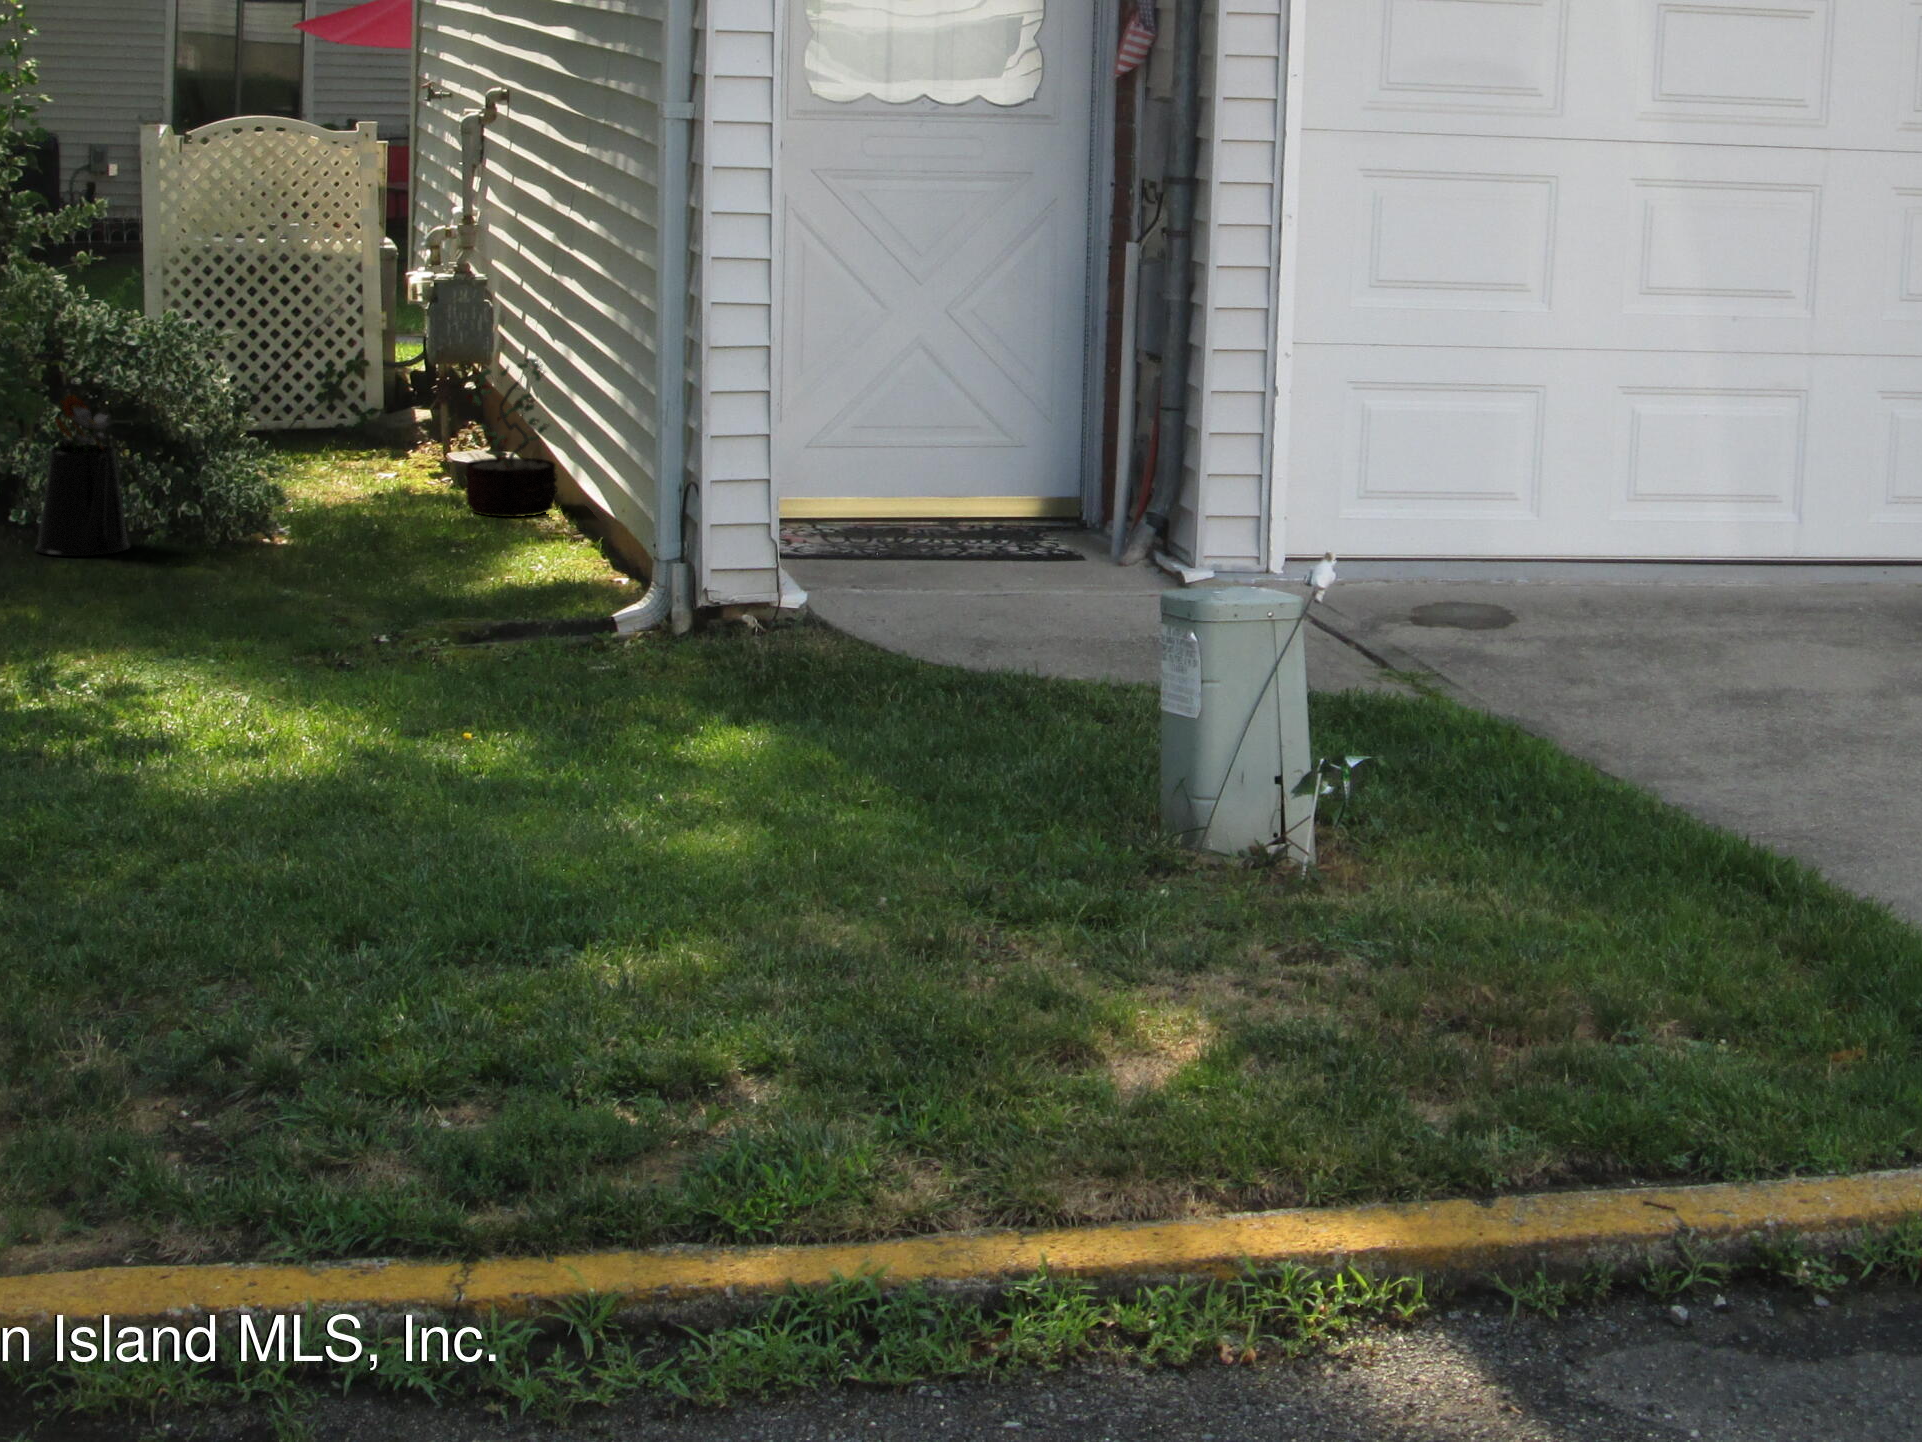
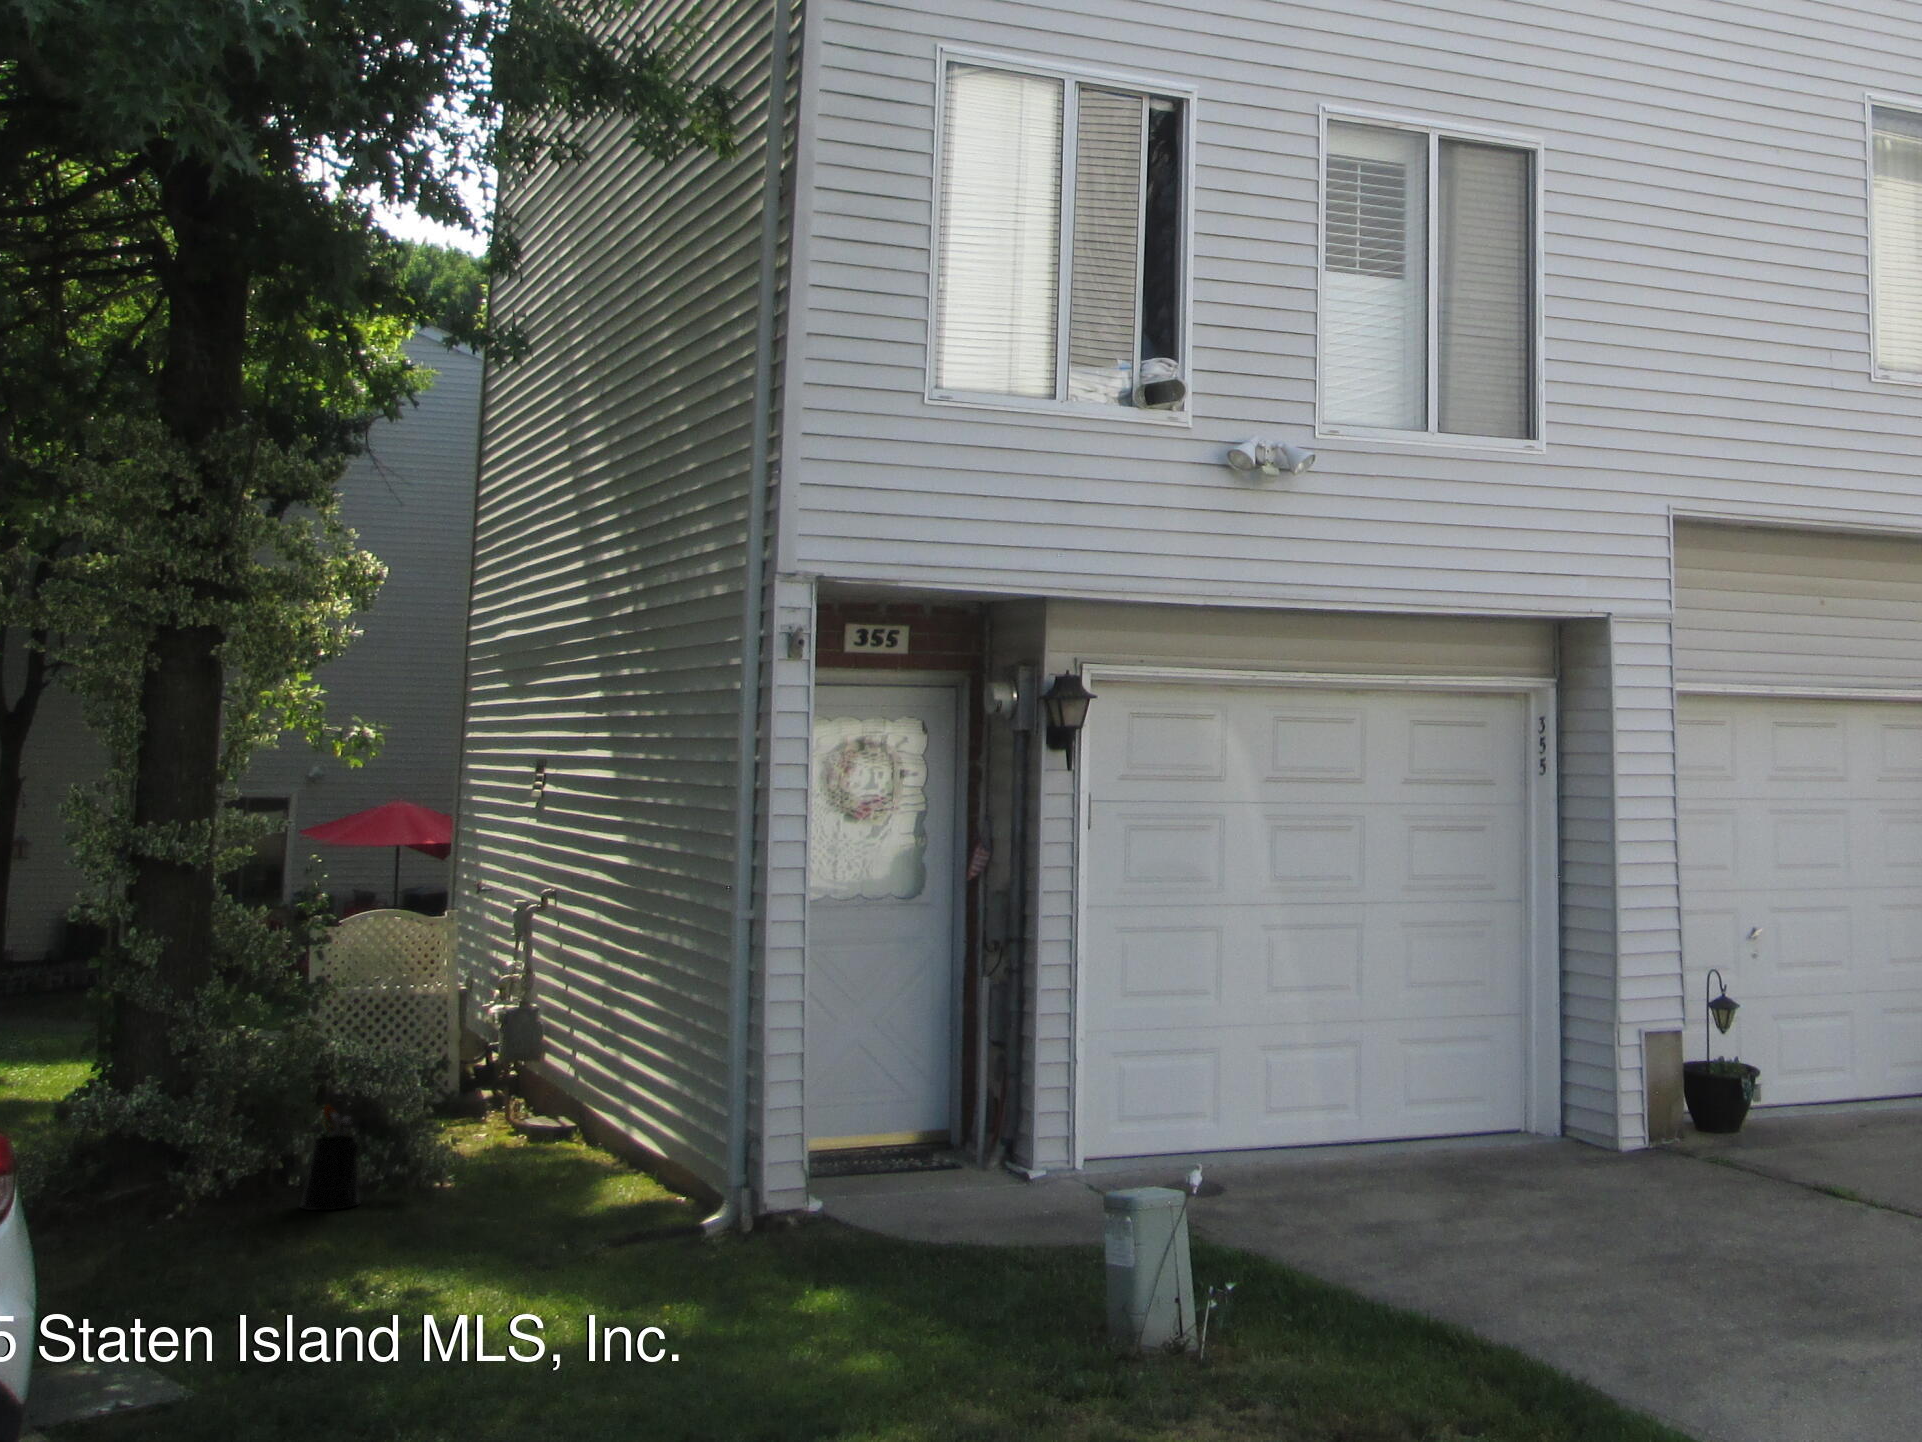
decorative plant: present [465,357,558,517] -> none [555,1061,615,1168]

